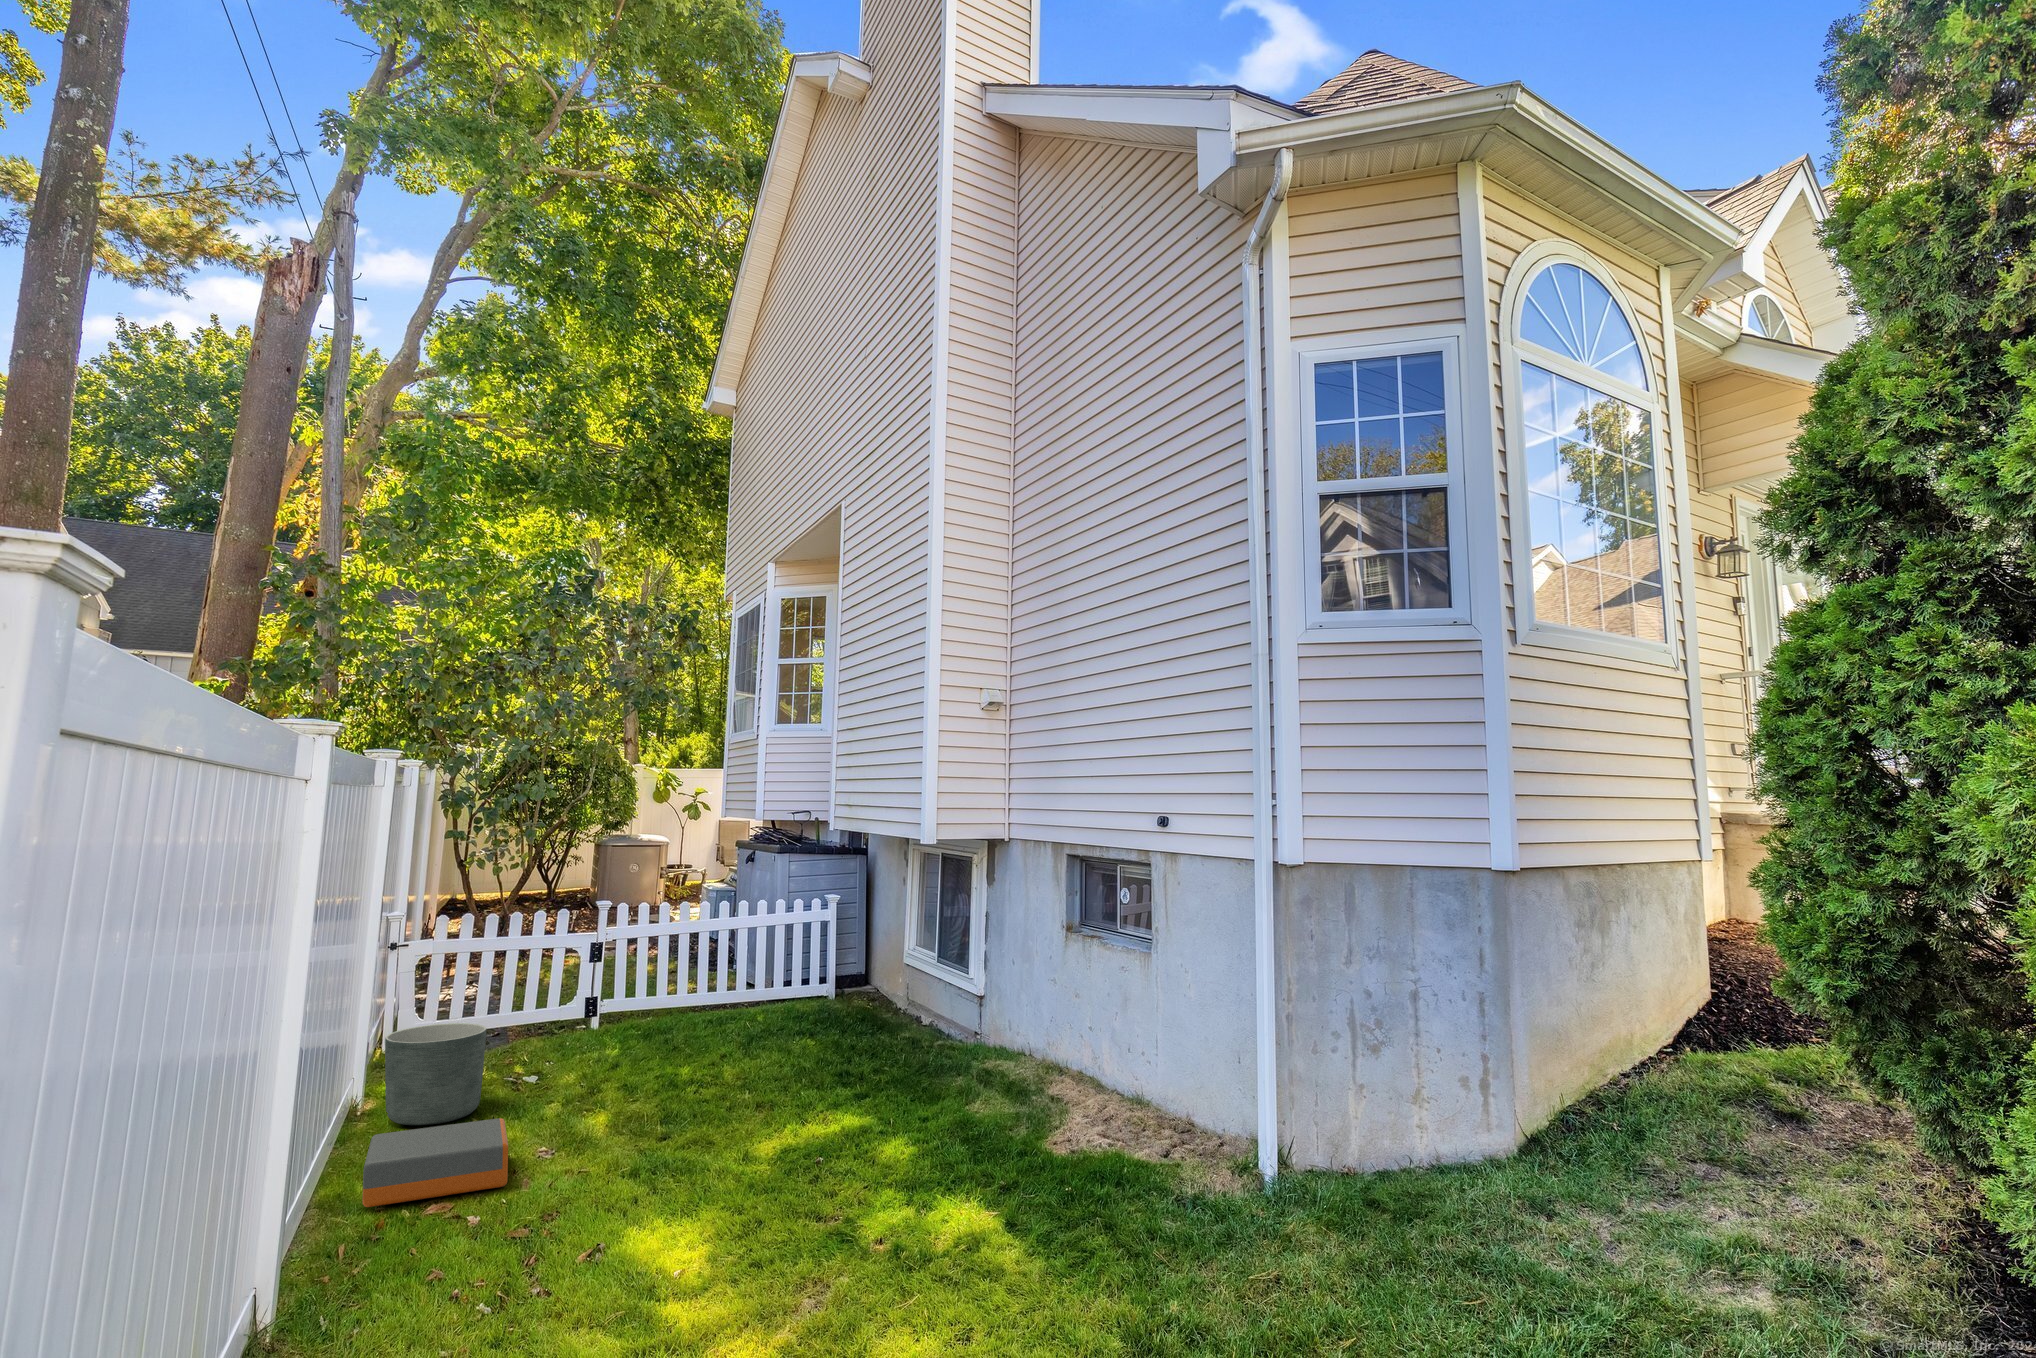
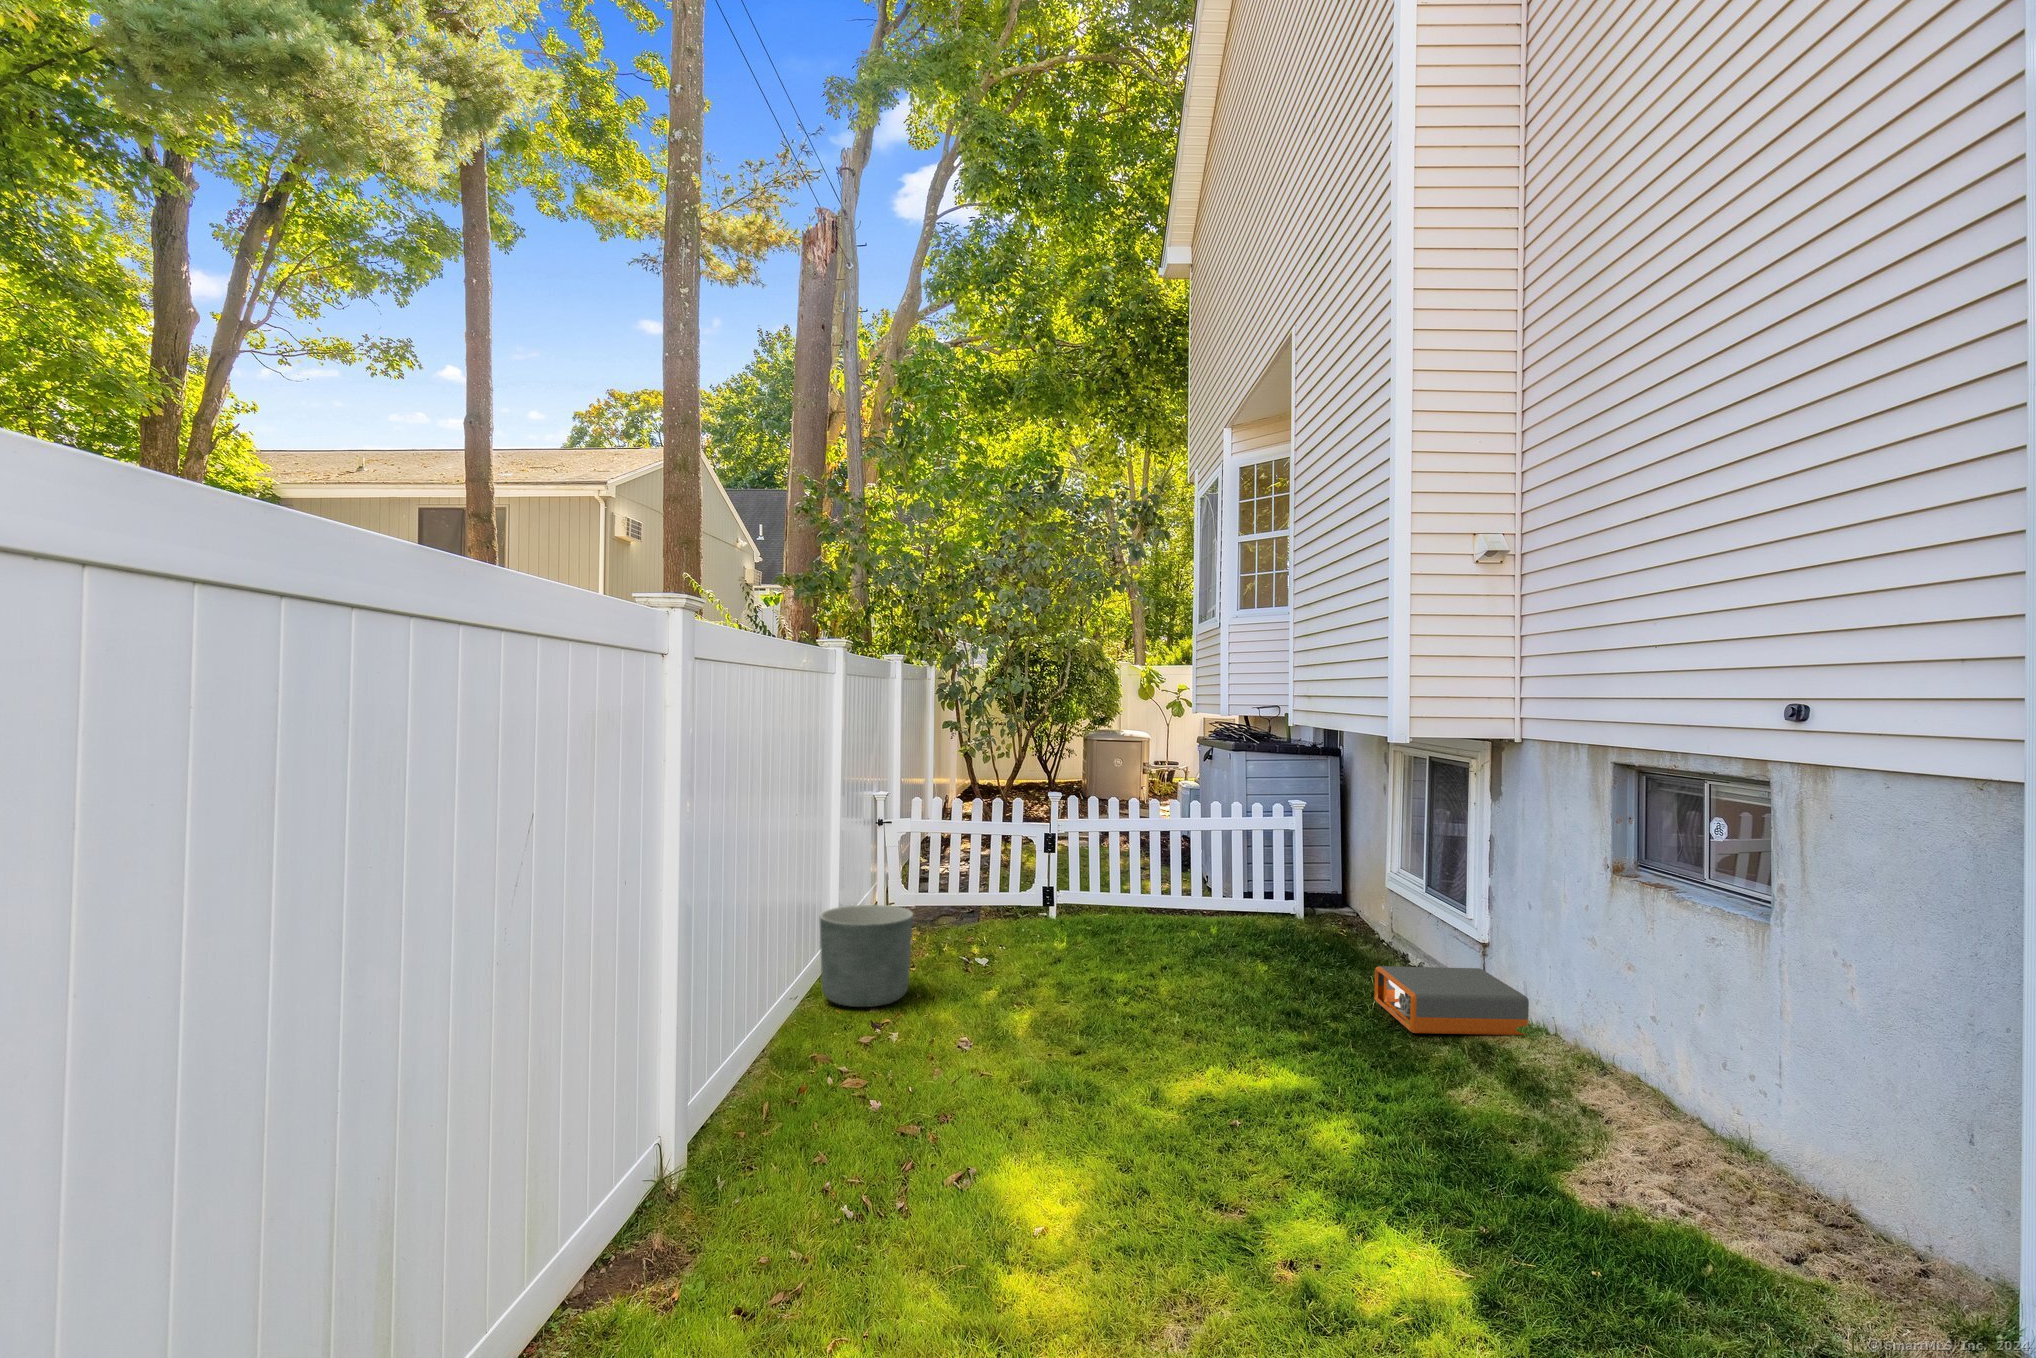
storage box: present [362,1118,508,1207] -> present [1374,966,1529,1035]

